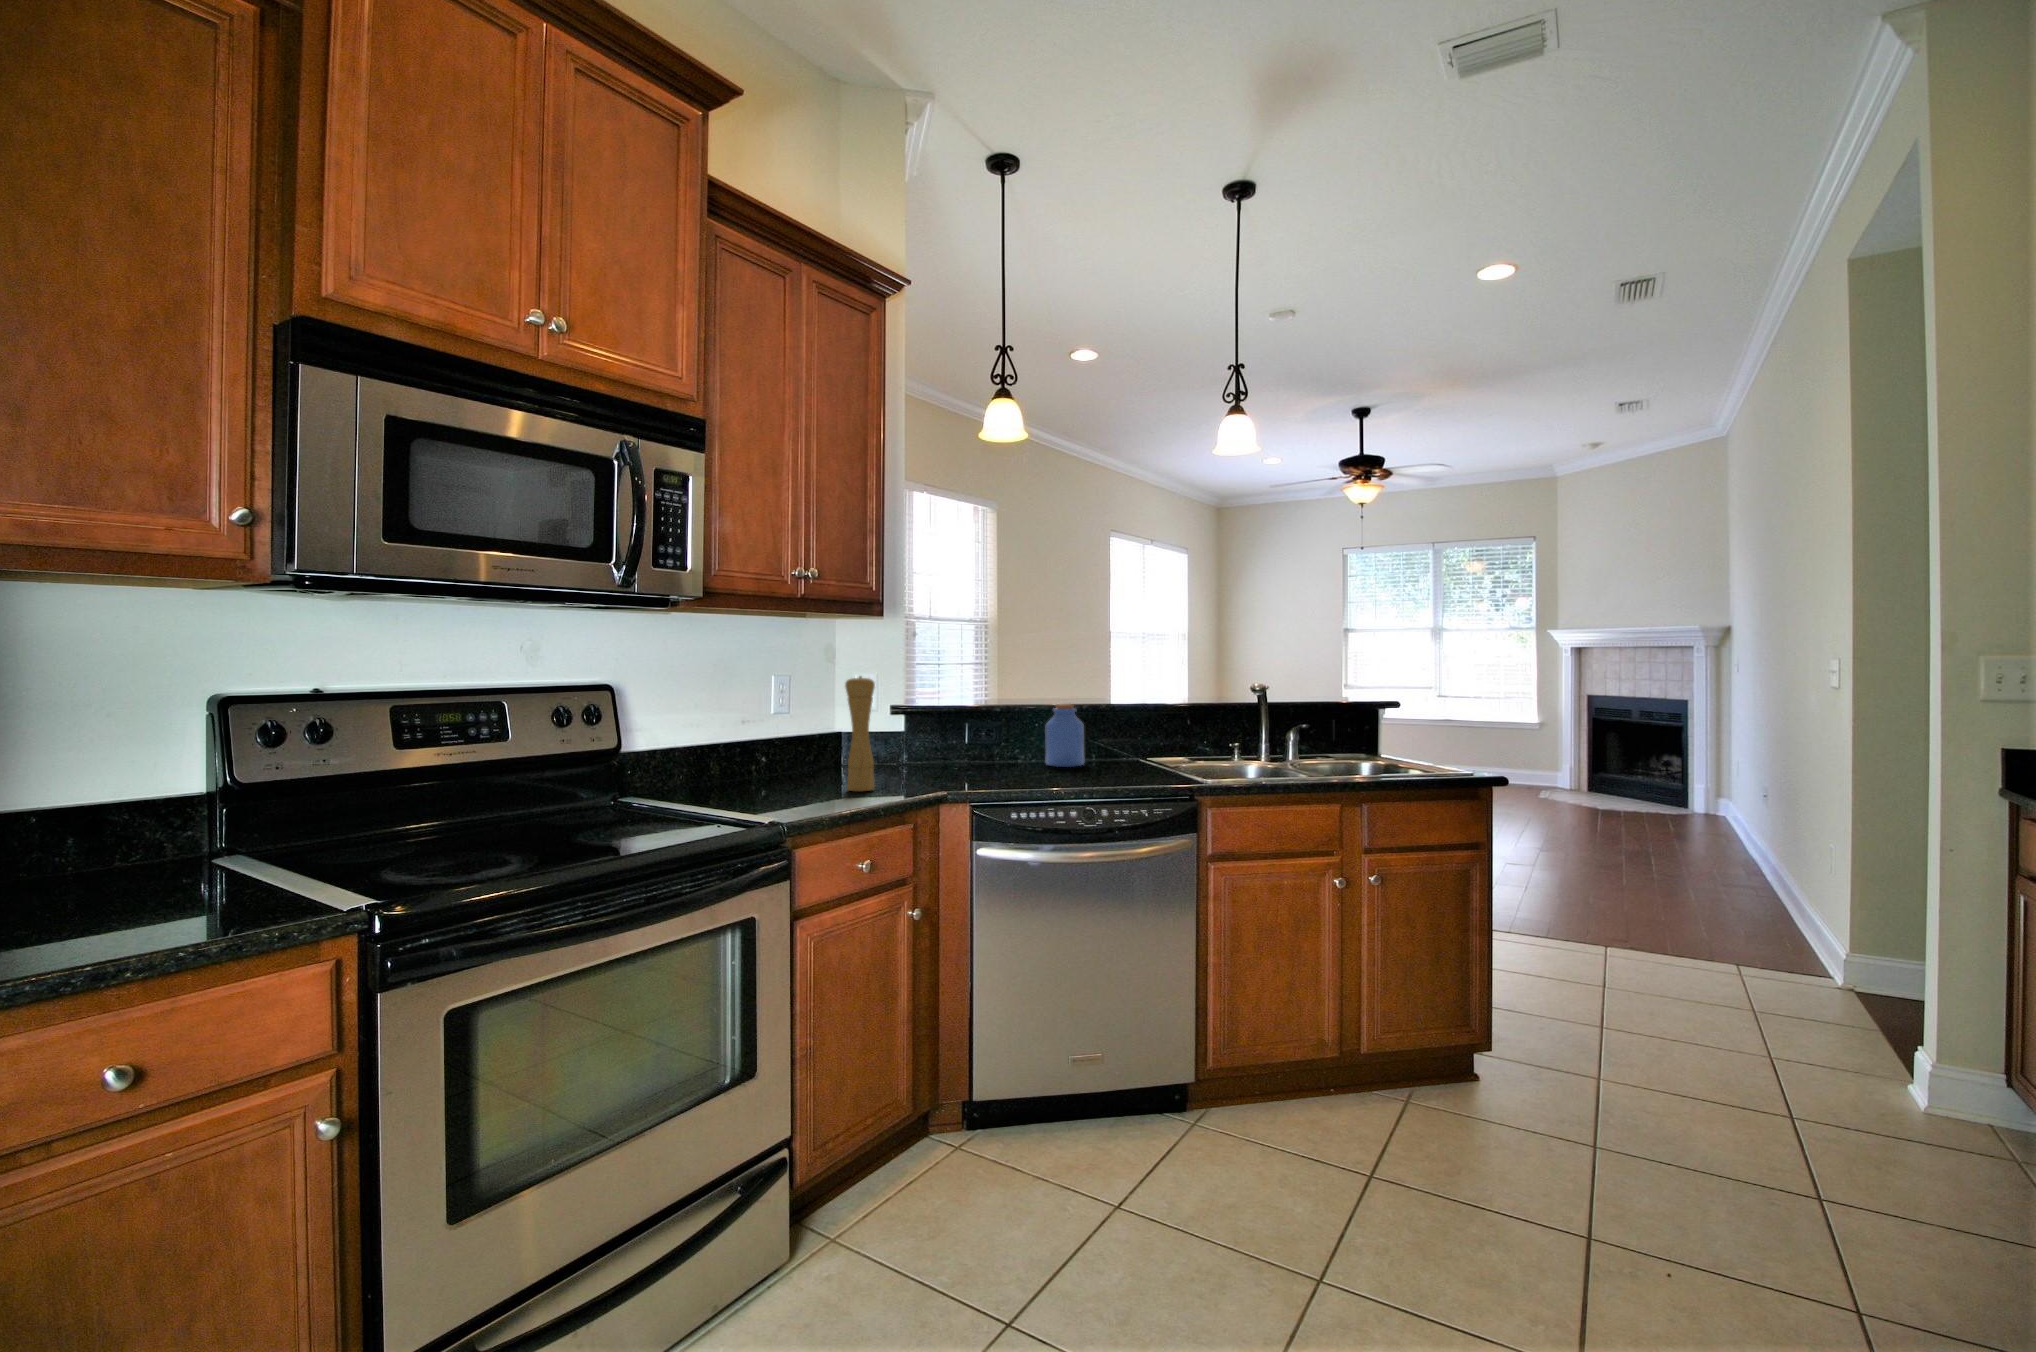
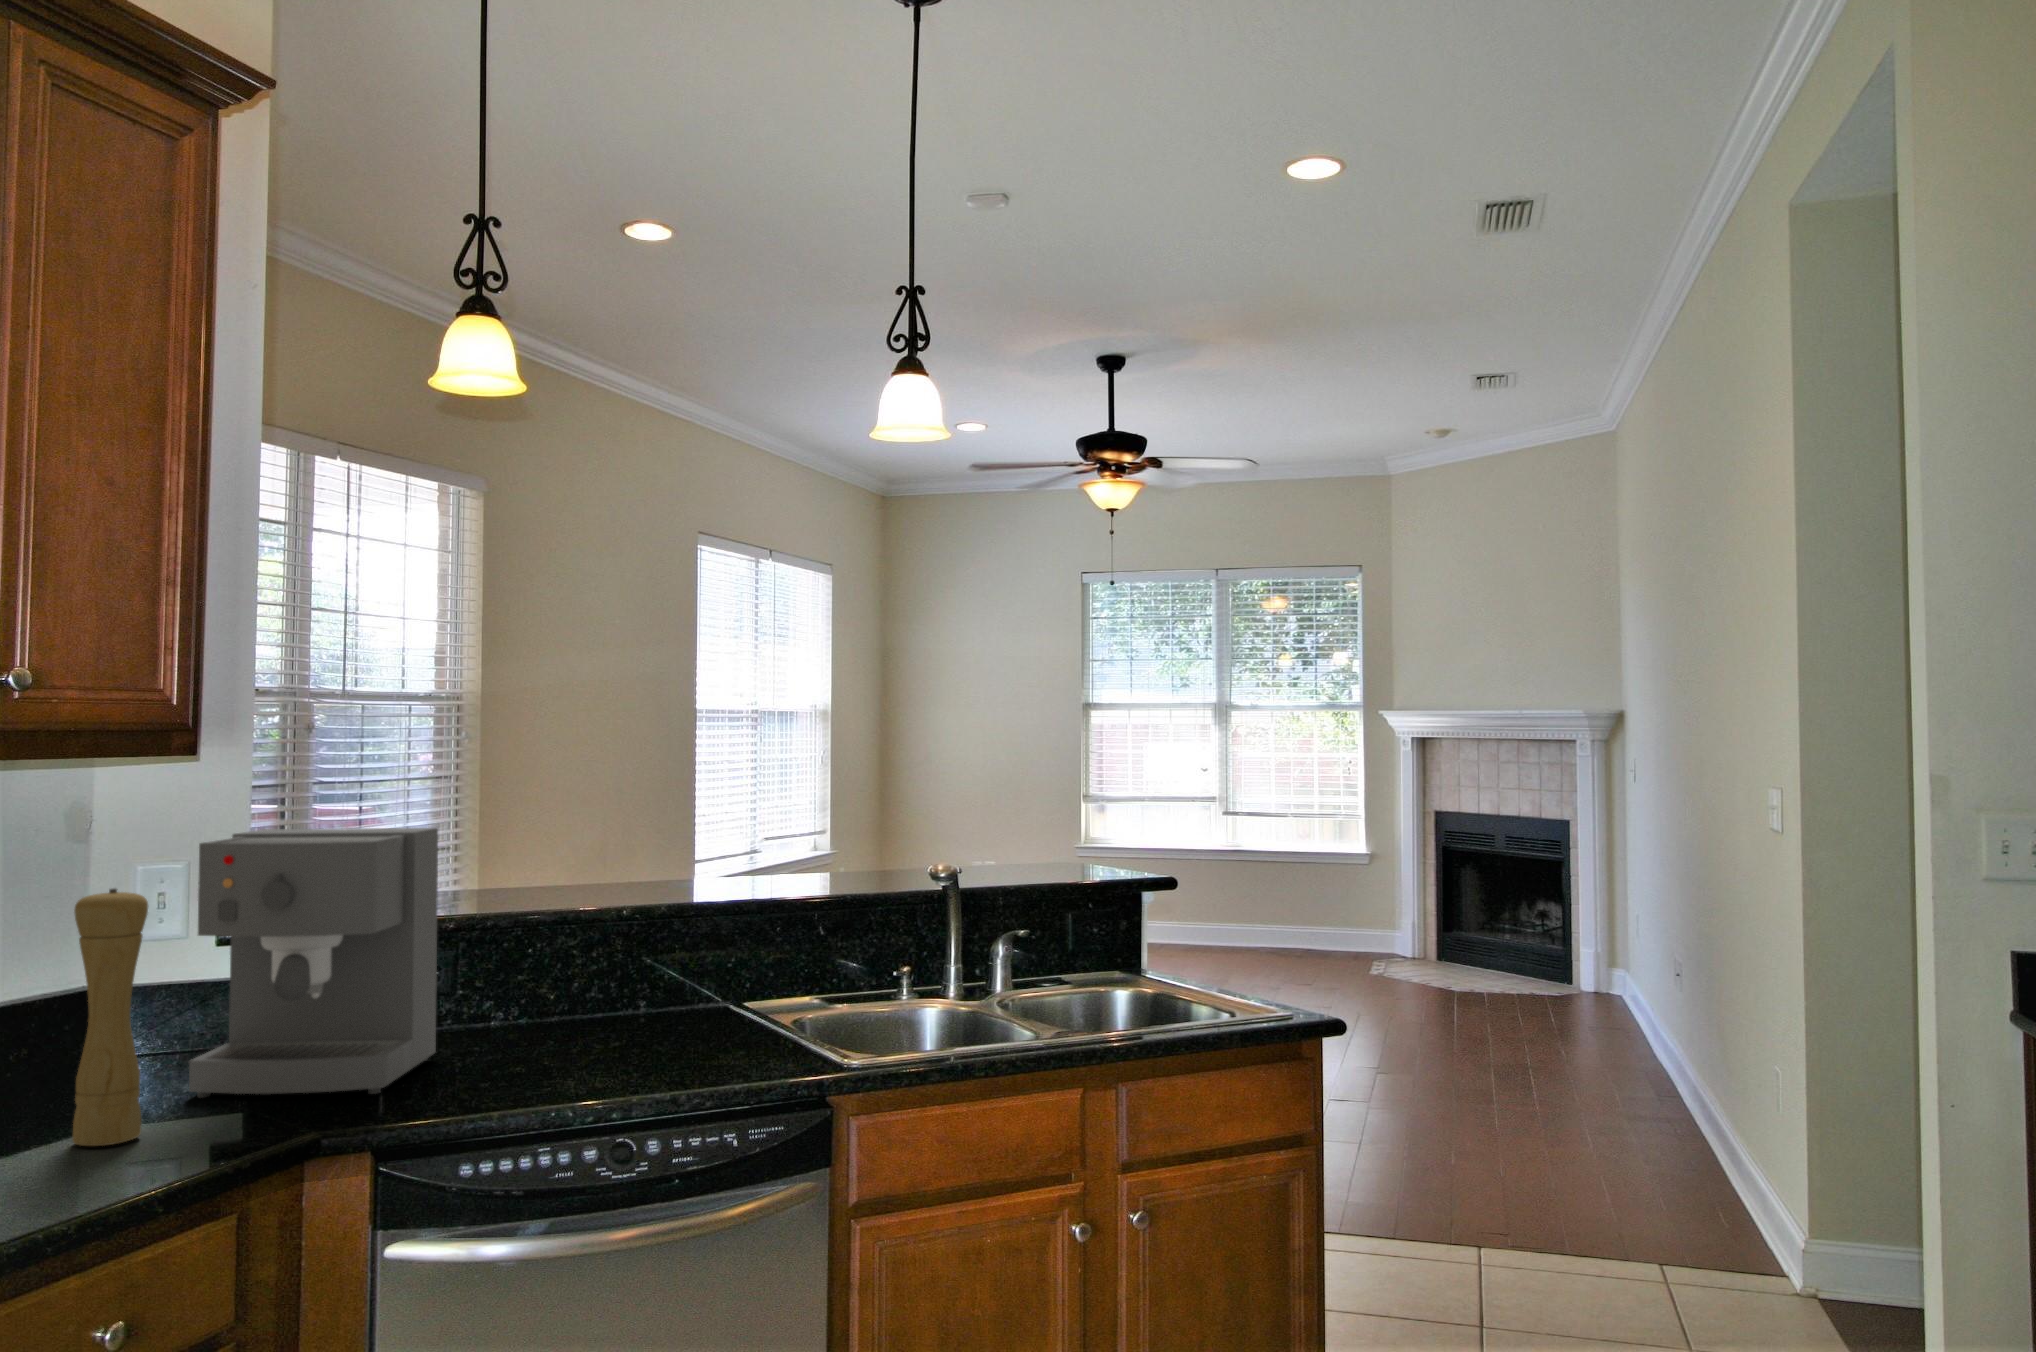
coffee maker: none [890,659,996,782] -> present [189,828,438,1098]
jar: present [1046,703,1084,767] -> none [545,905,623,1032]

